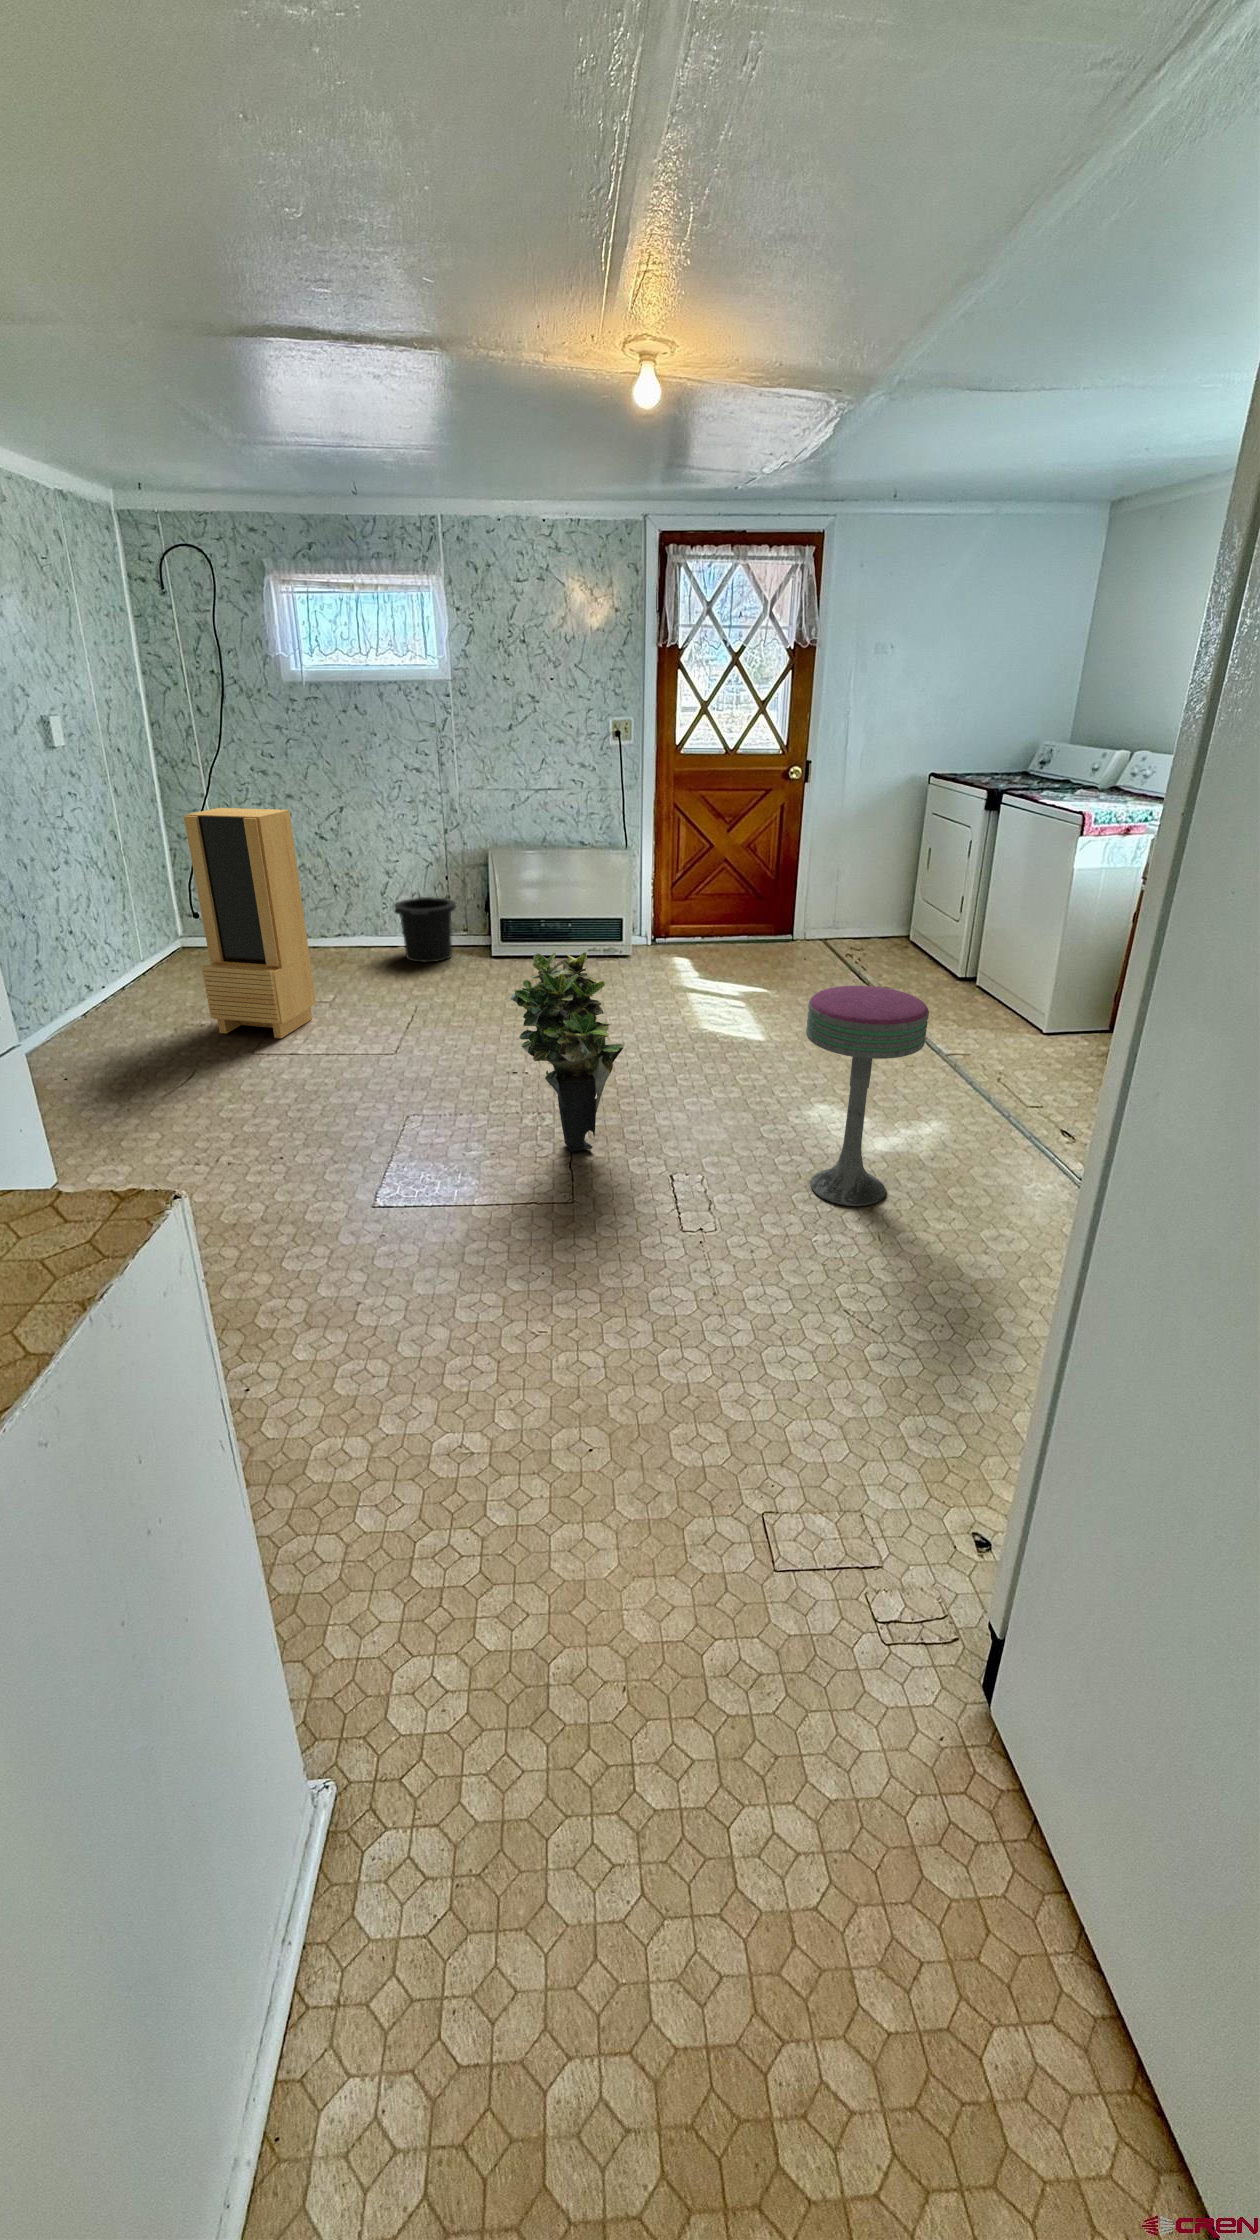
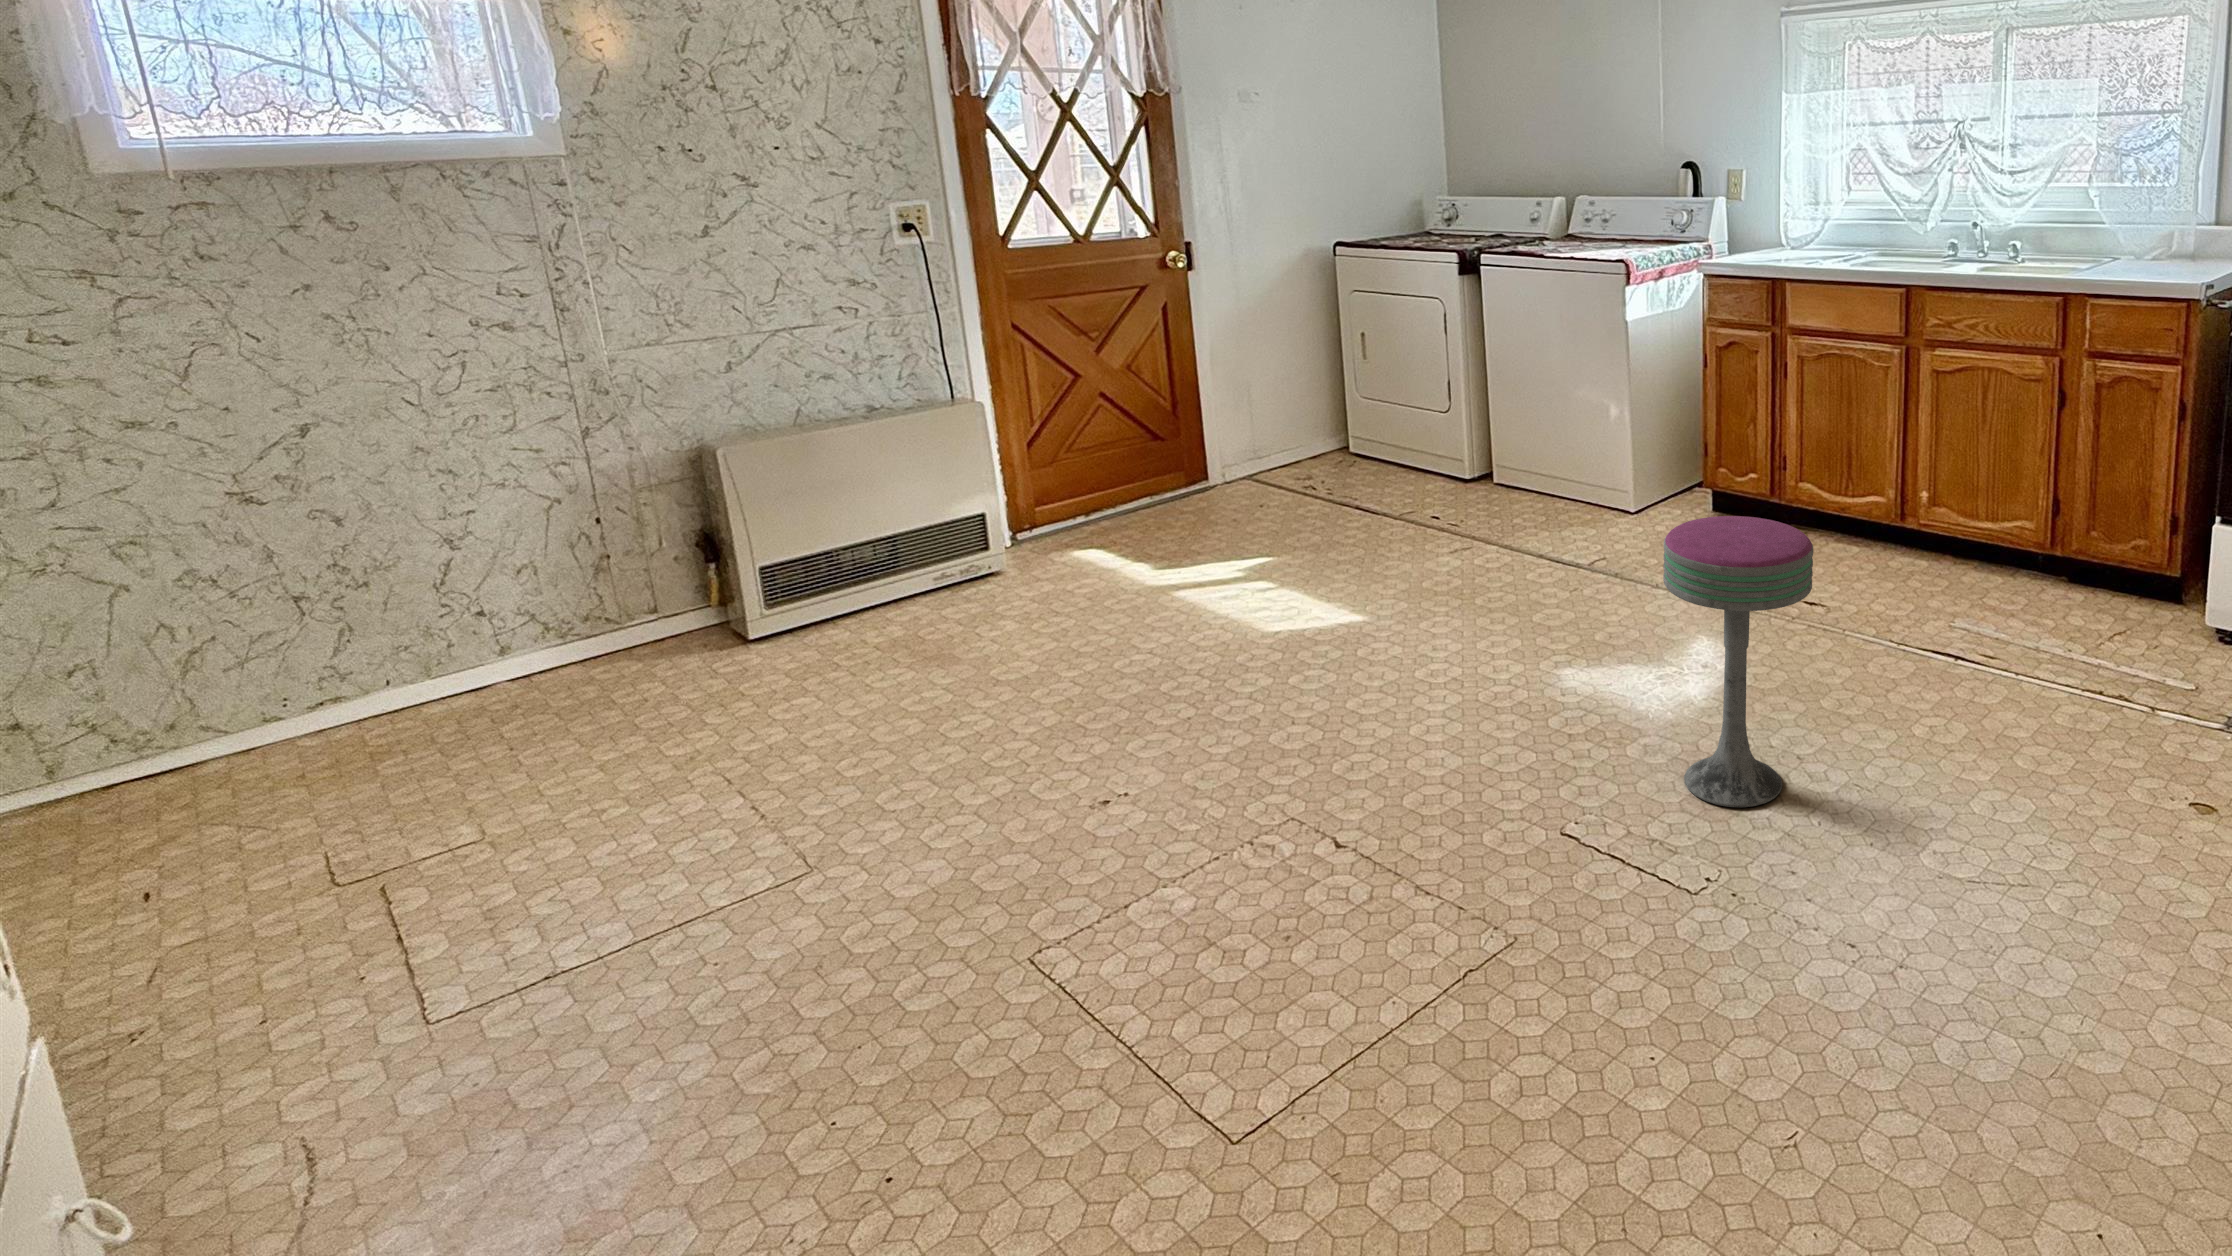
storage cabinet: present [184,808,316,1038] -> none [118,450,503,1026]
trash can: present [394,897,456,962] -> none [509,559,659,701]
potted plant: present [510,952,625,1152] -> none [1227,574,1422,900]

